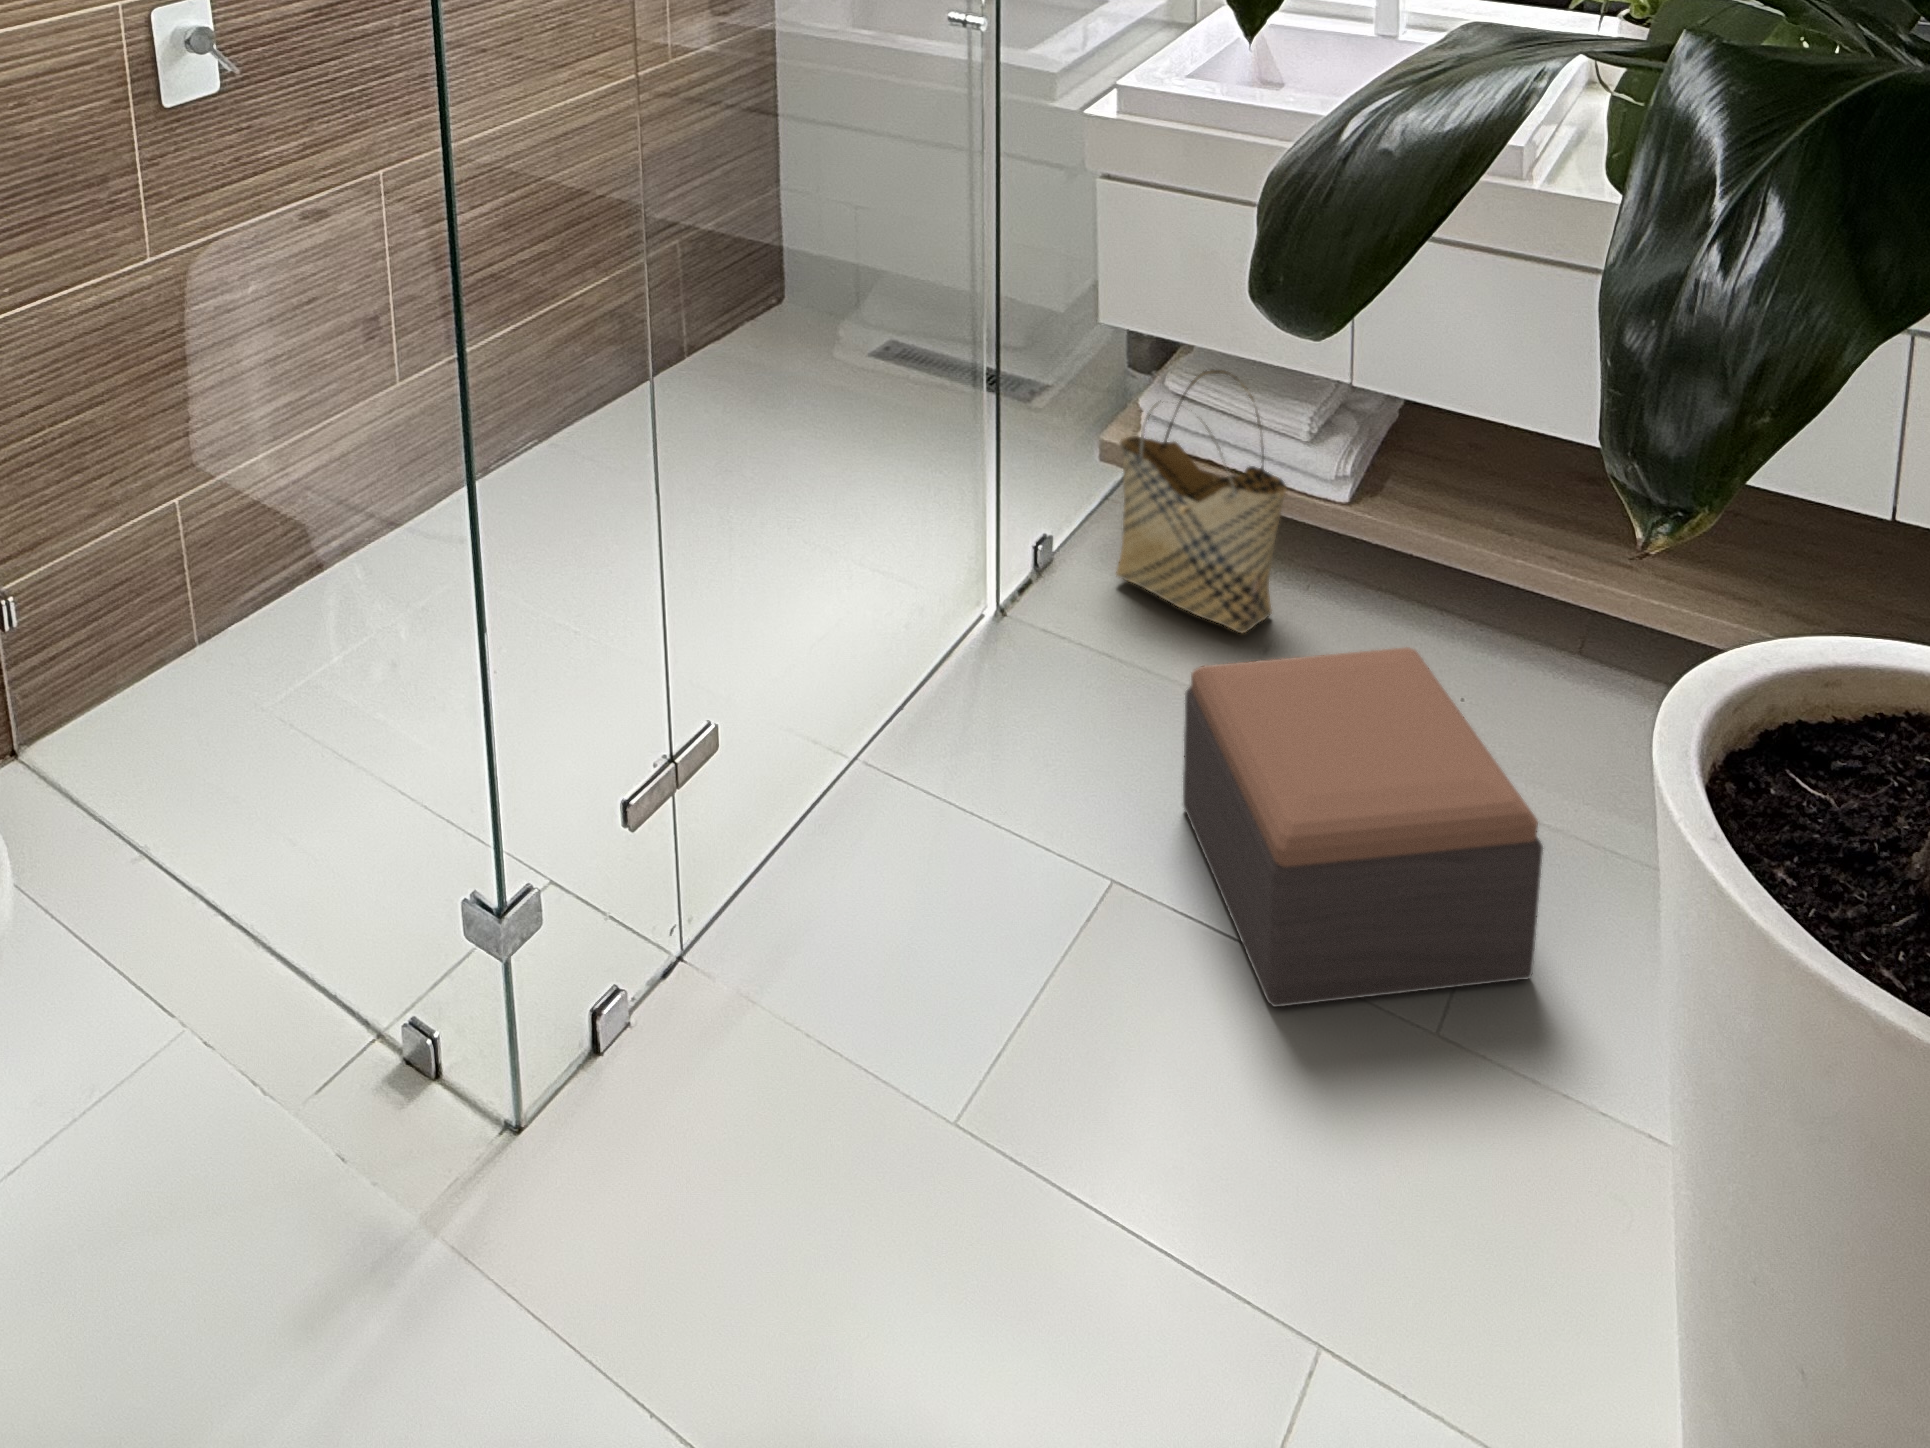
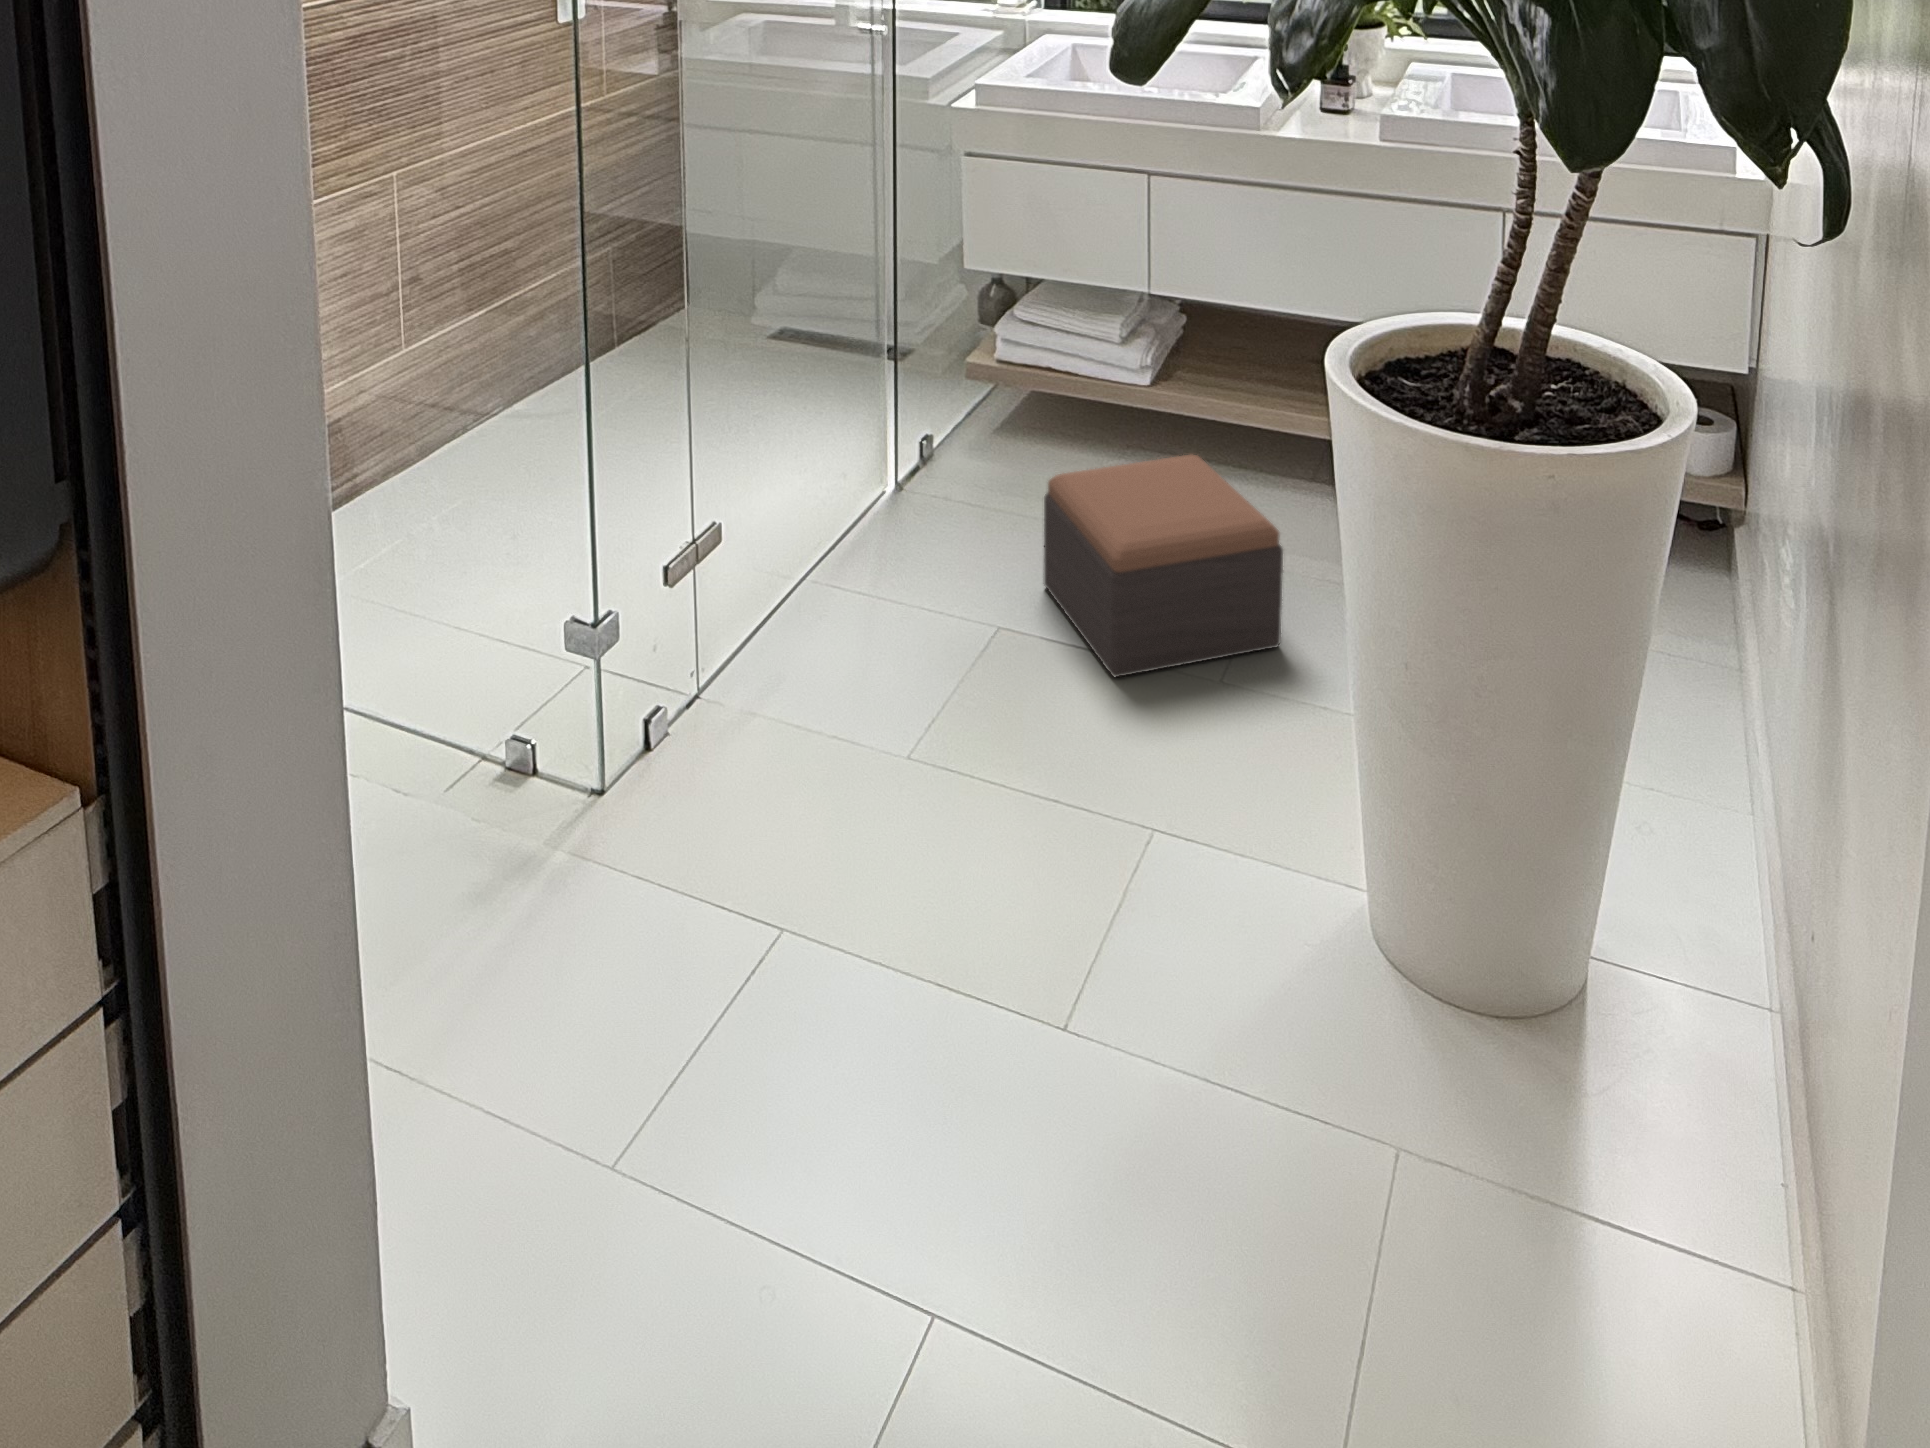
woven basket: present [1116,370,1287,633] -> none [980,297,1104,488]

